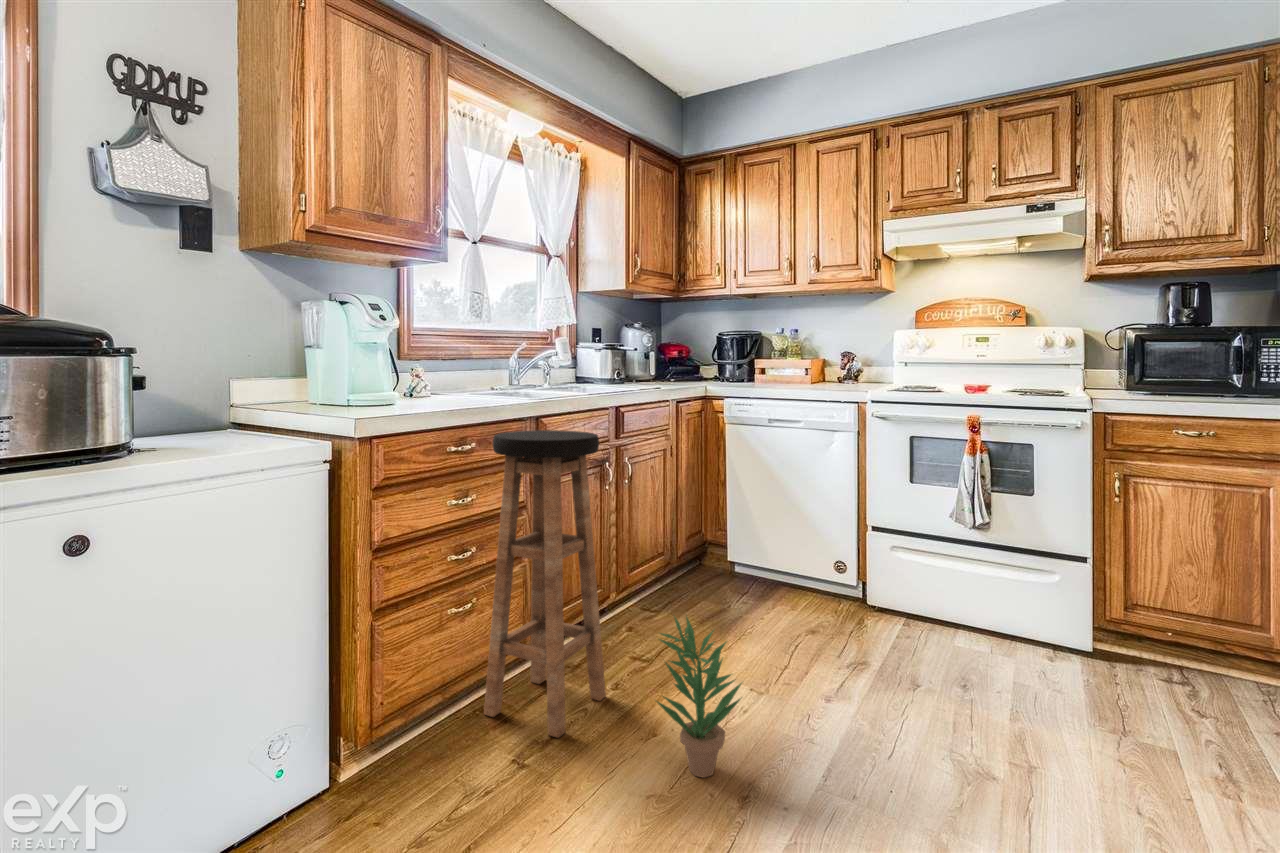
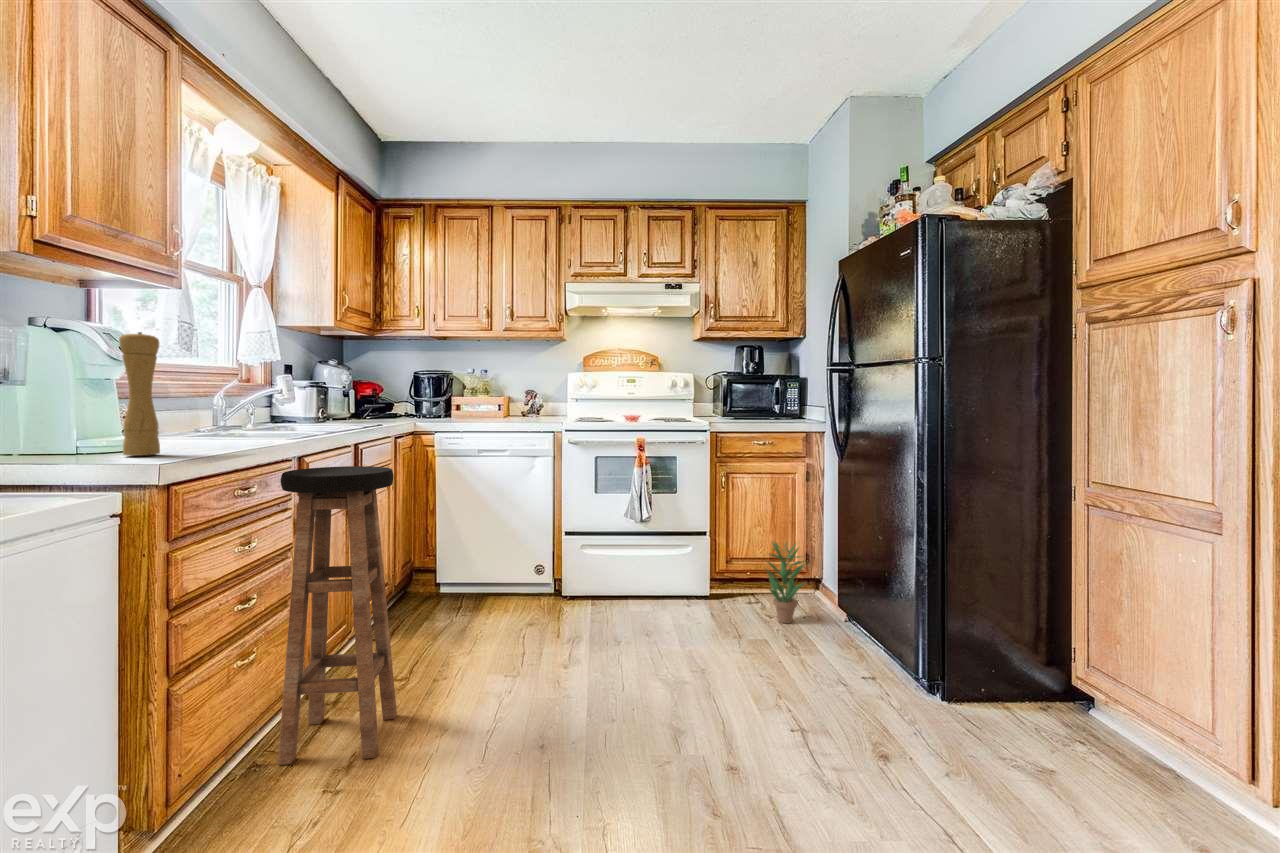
pepper mill: none [361,299,392,410] -> present [119,332,160,456]
potted plant: present [657,617,742,778] -> present [766,542,805,623]

